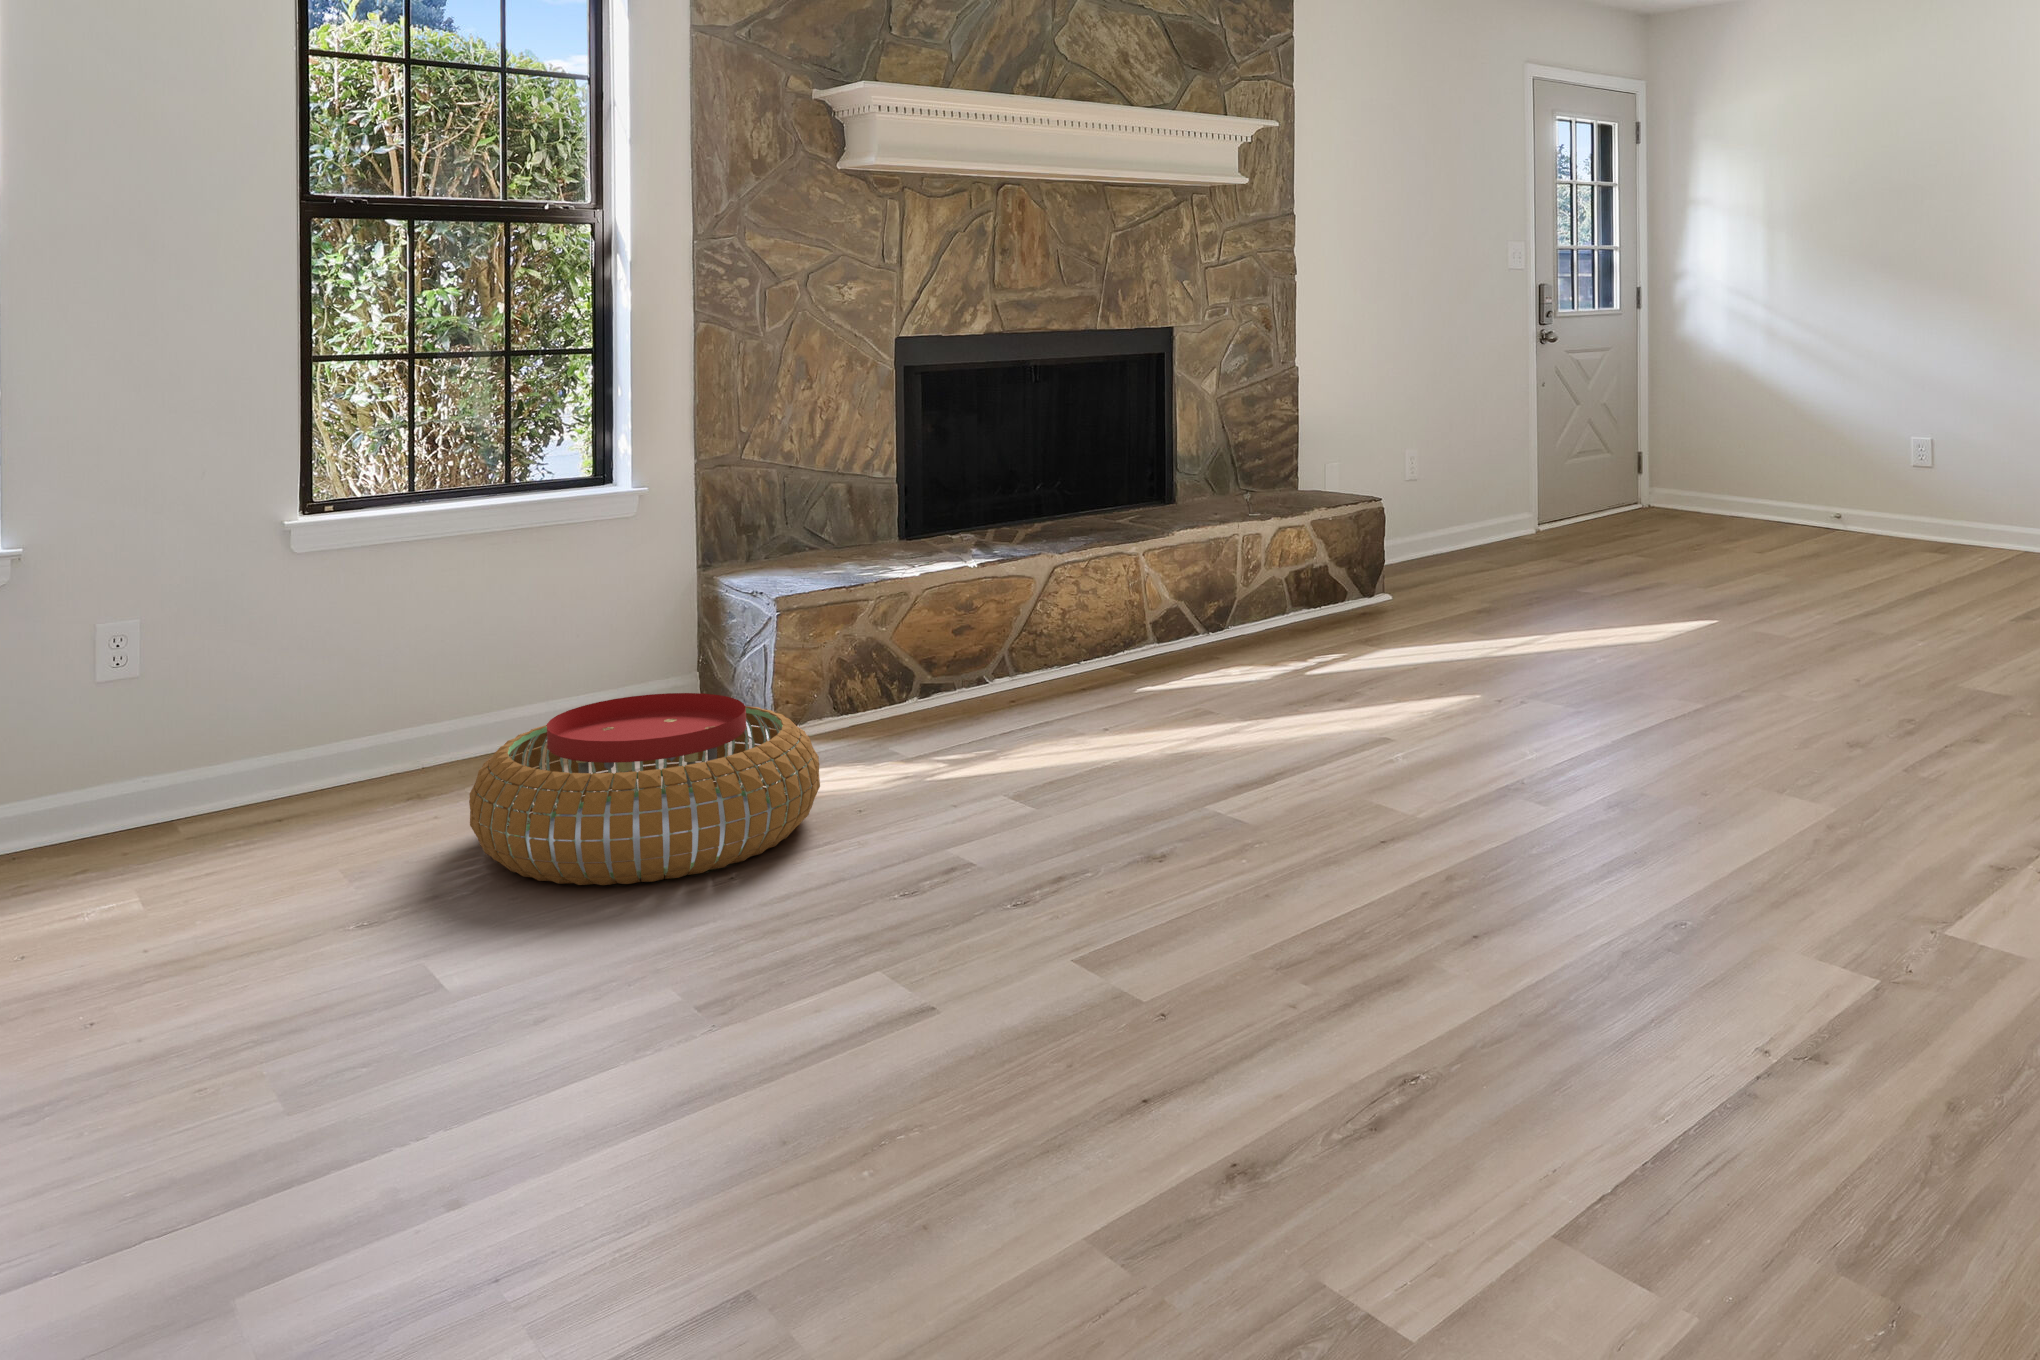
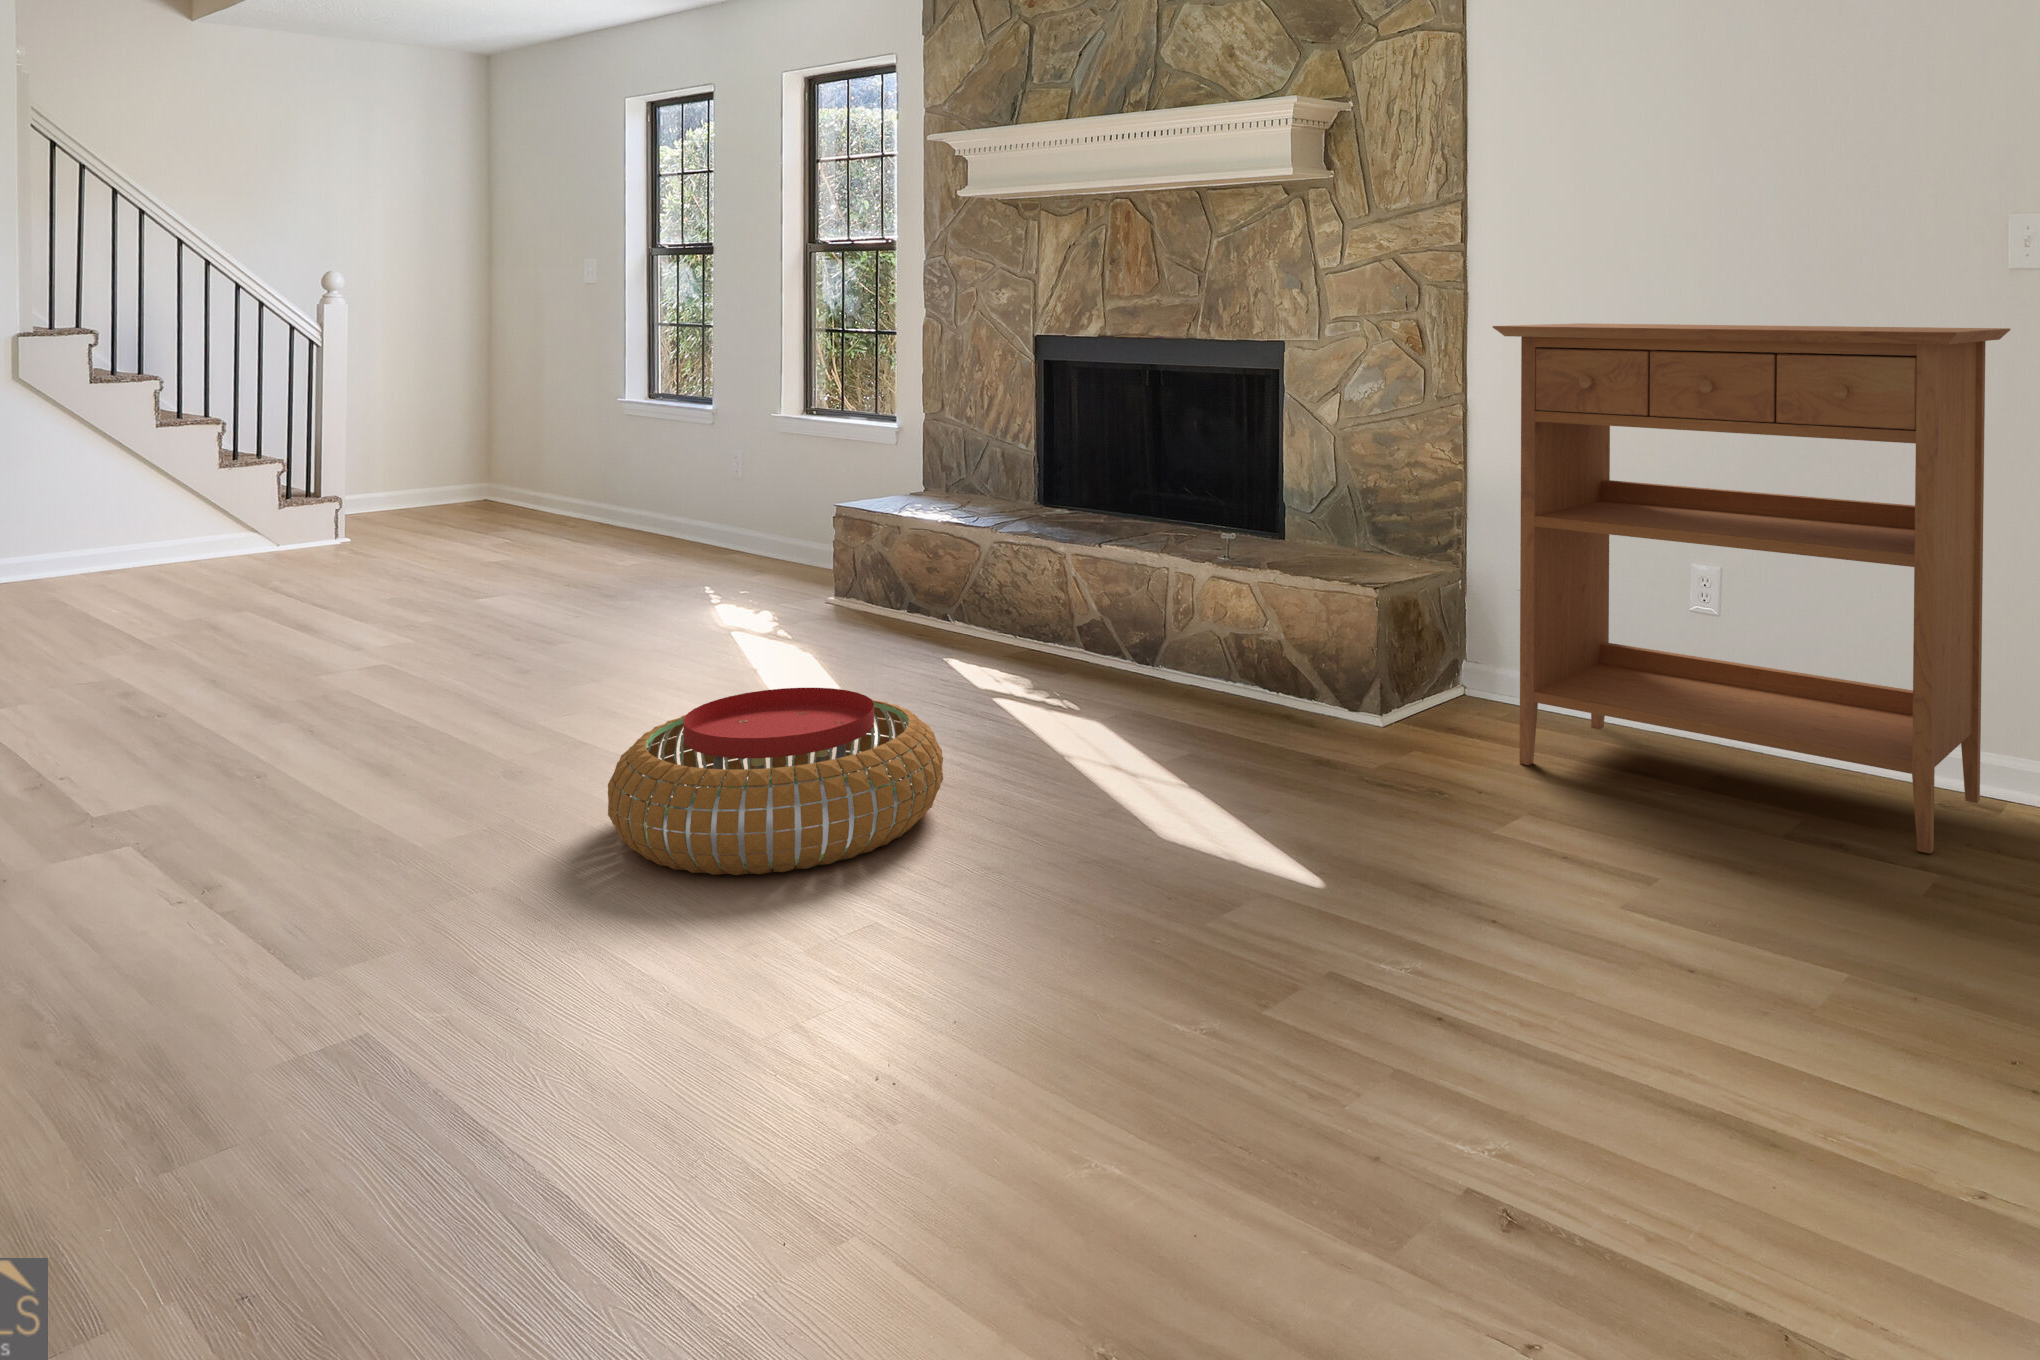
console table: none [1395,275,1963,849] -> present [1493,323,2010,854]

